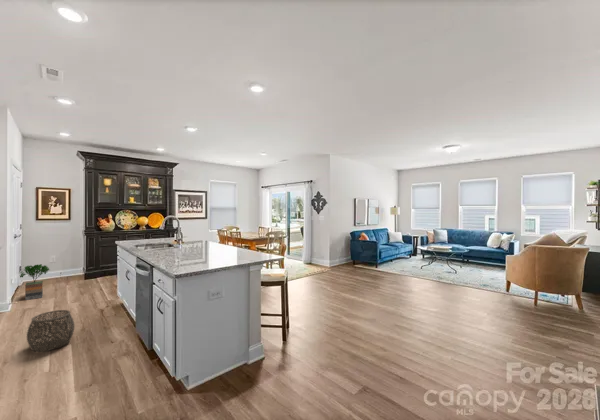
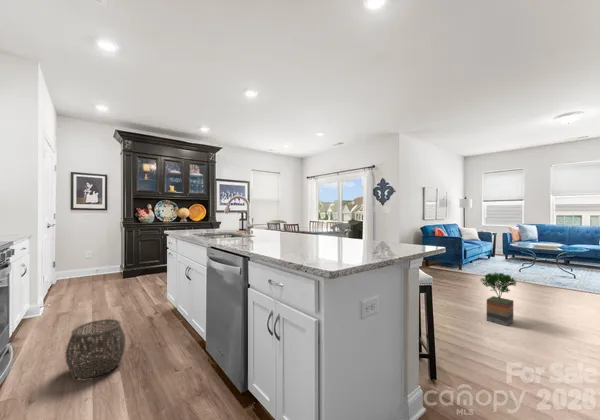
potted tree: present [20,264,49,300] -> present [481,273,516,326]

